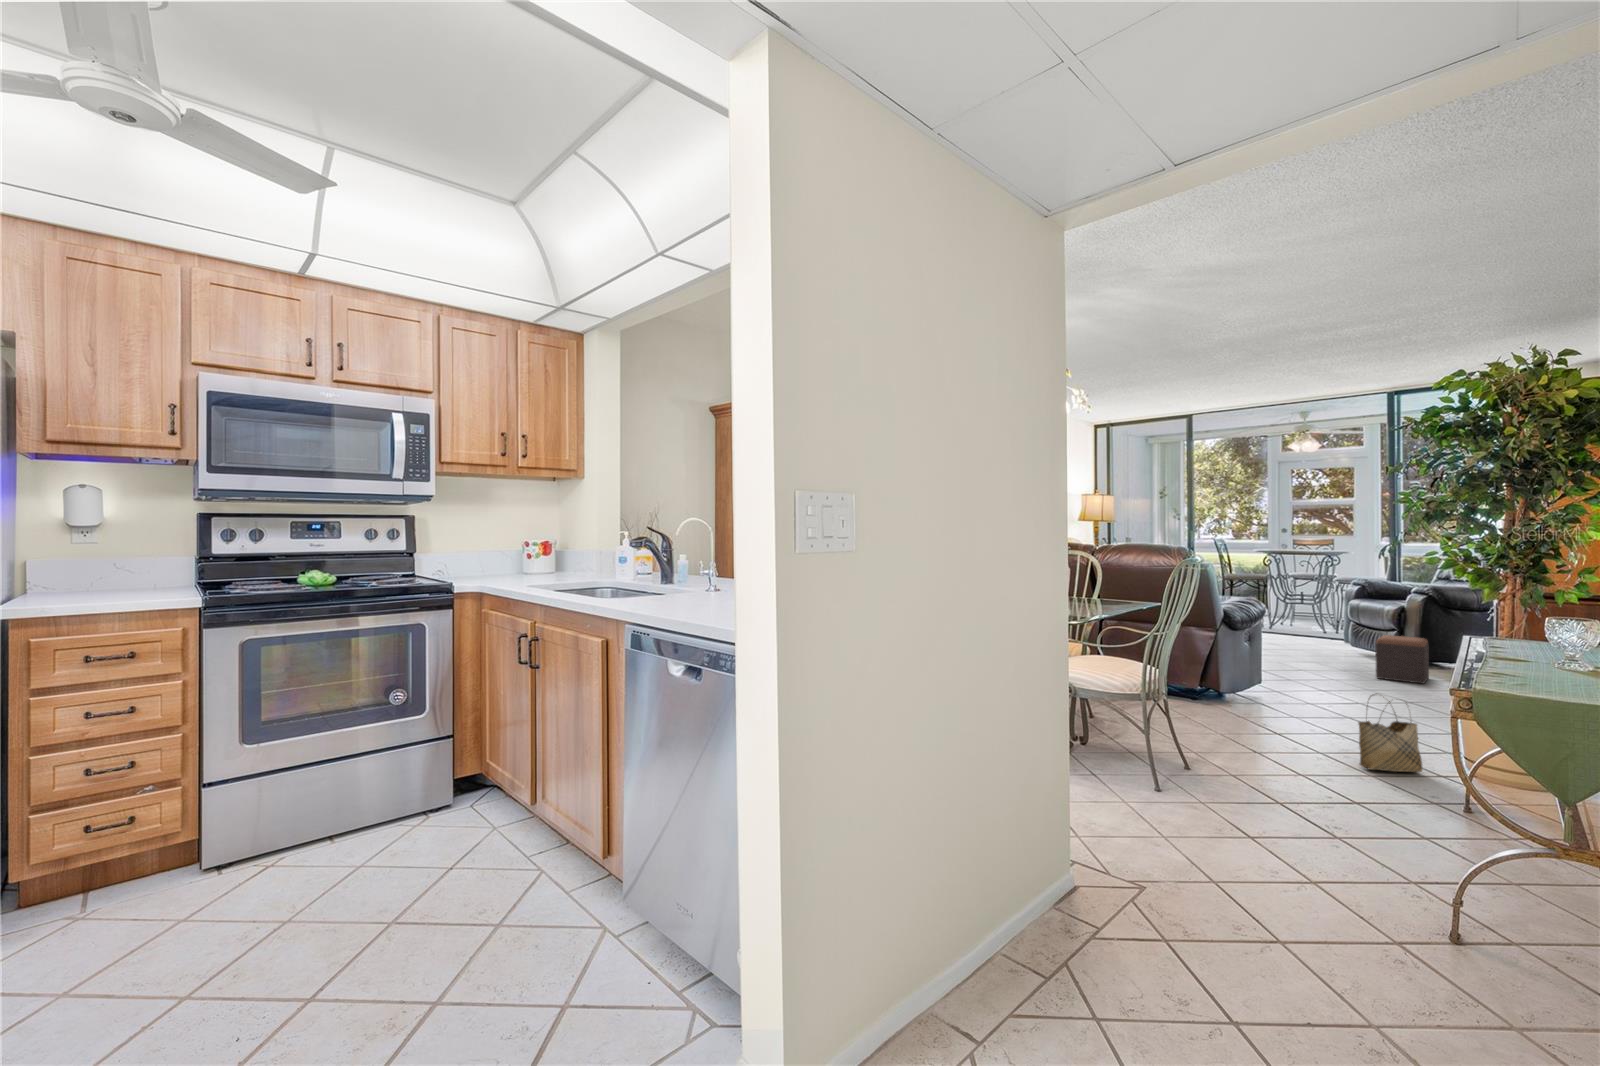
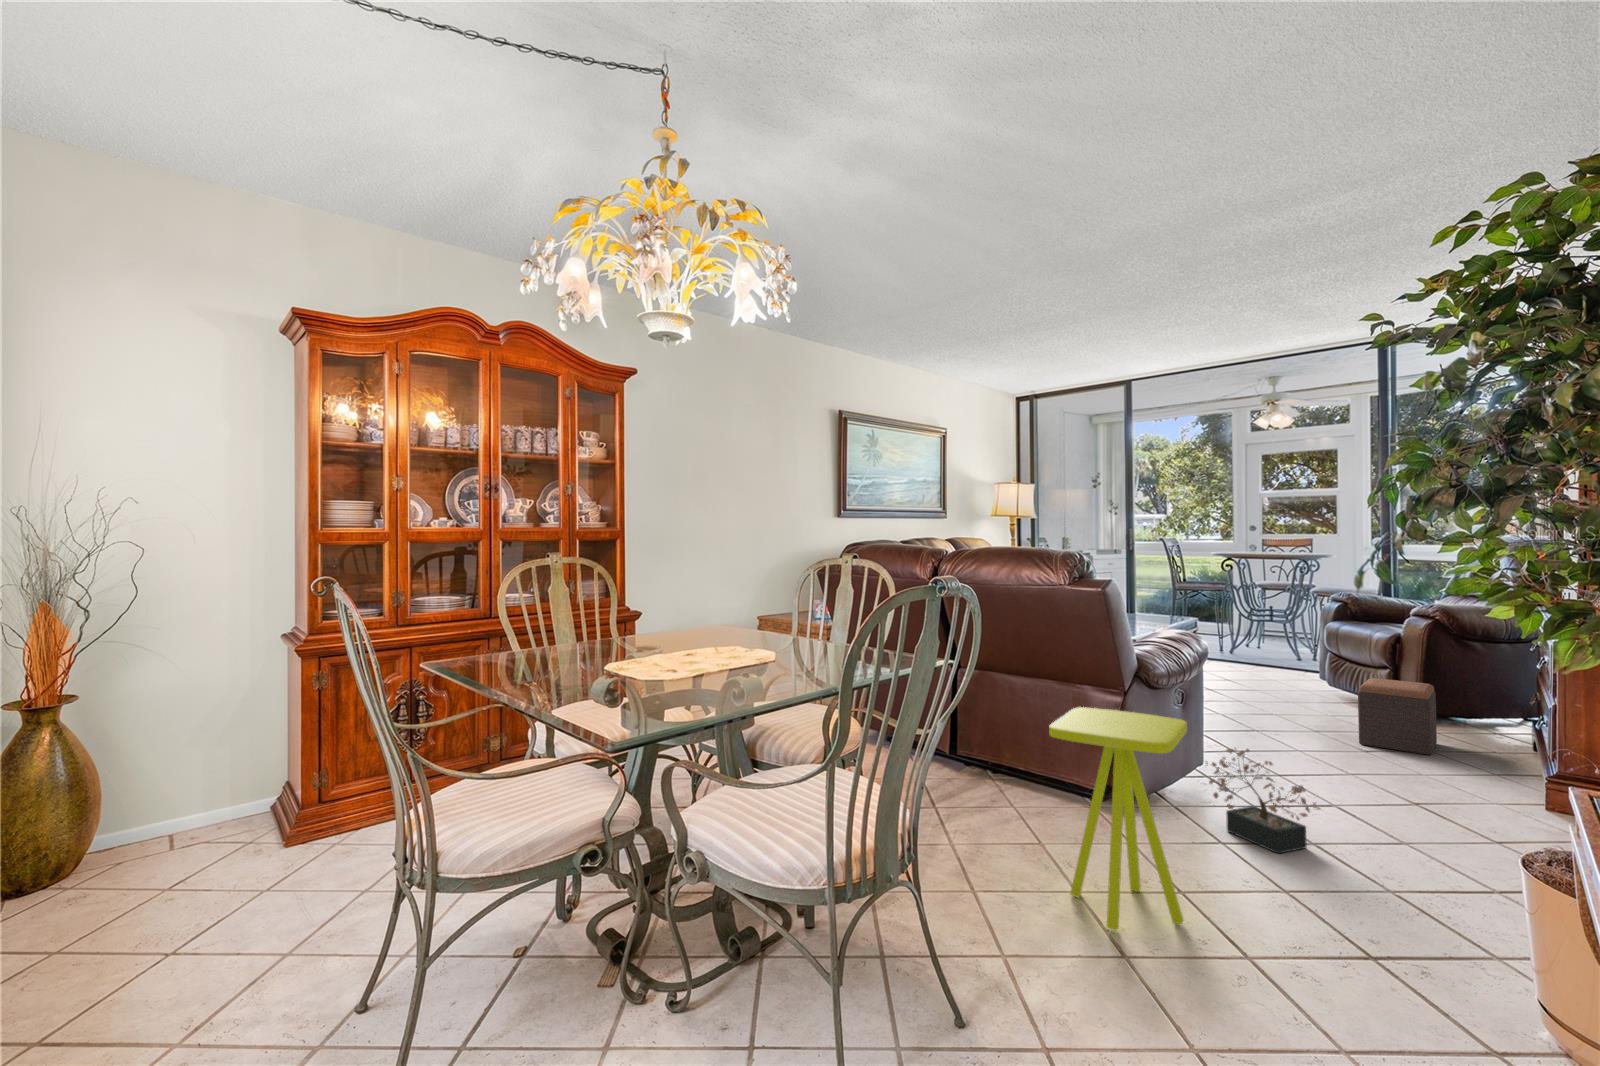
side table: none [1213,633,1290,746] -> present [1049,707,1187,930]
decorative plant: none [1286,665,1360,723] -> present [1207,749,1320,854]
woven basket: present [1358,694,1422,772] -> none [1296,847,1425,1023]

